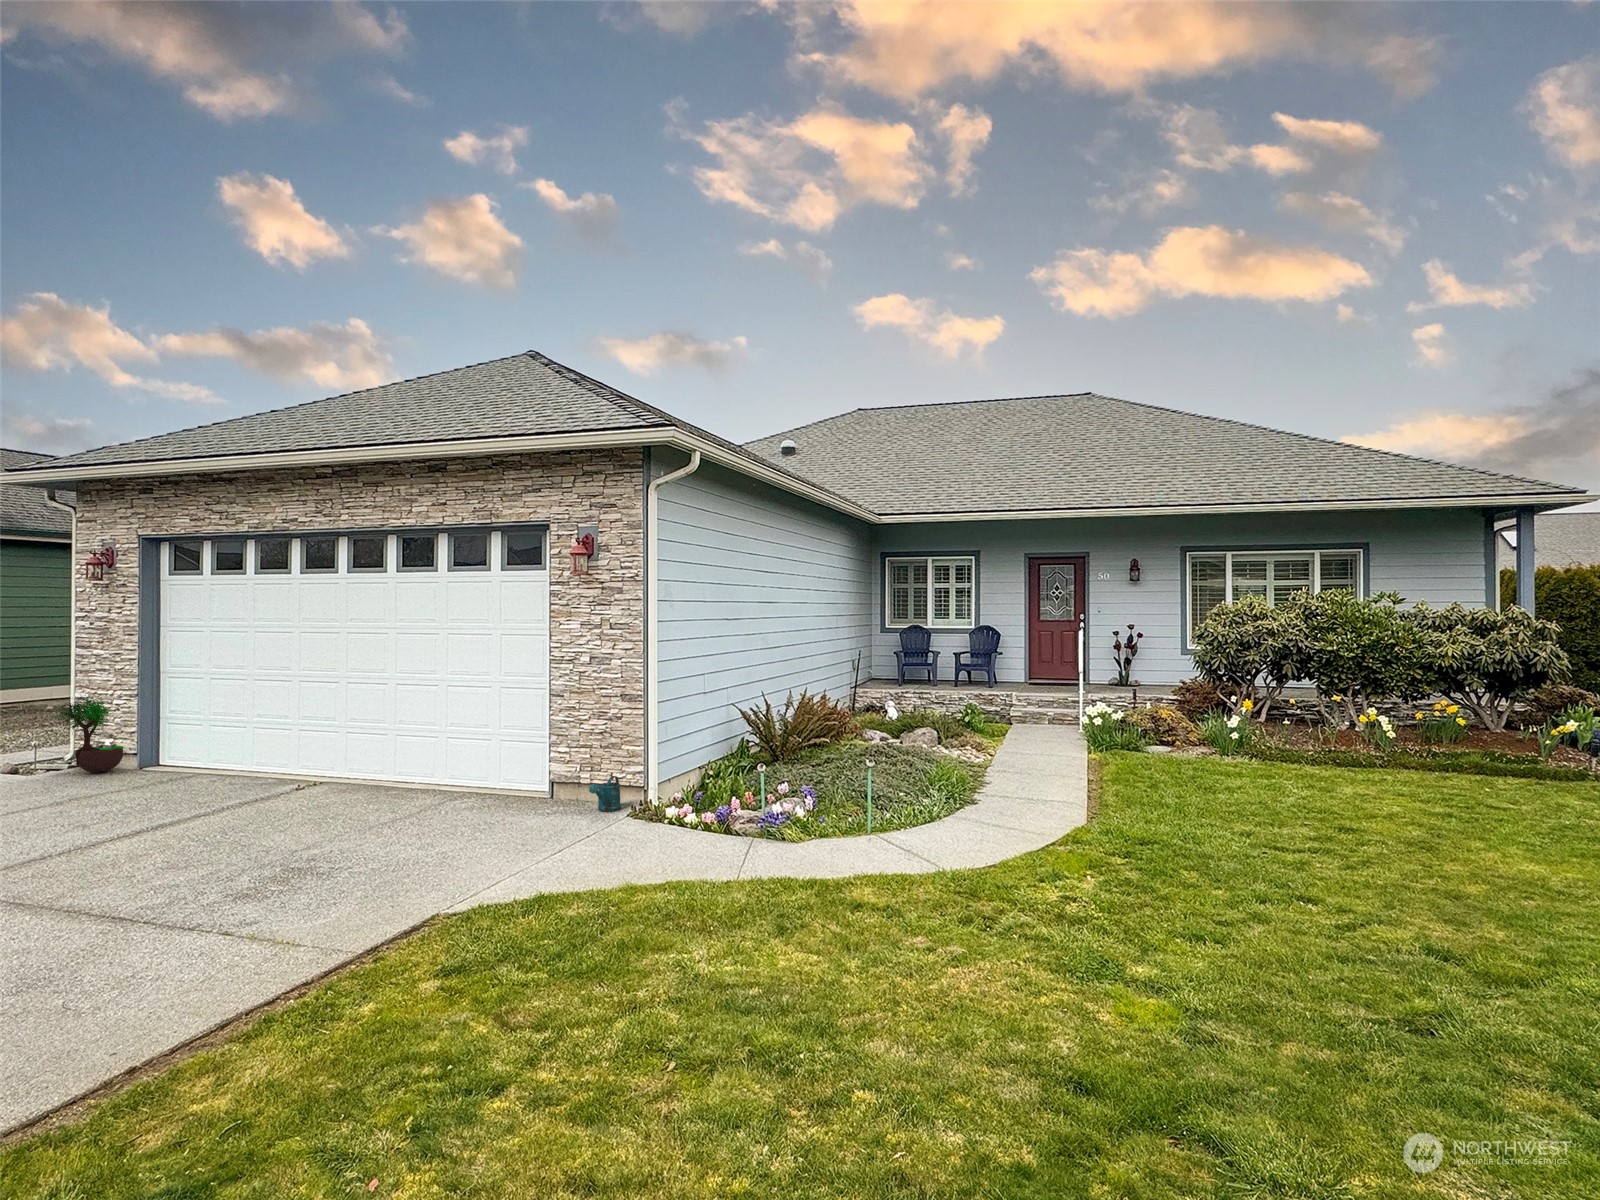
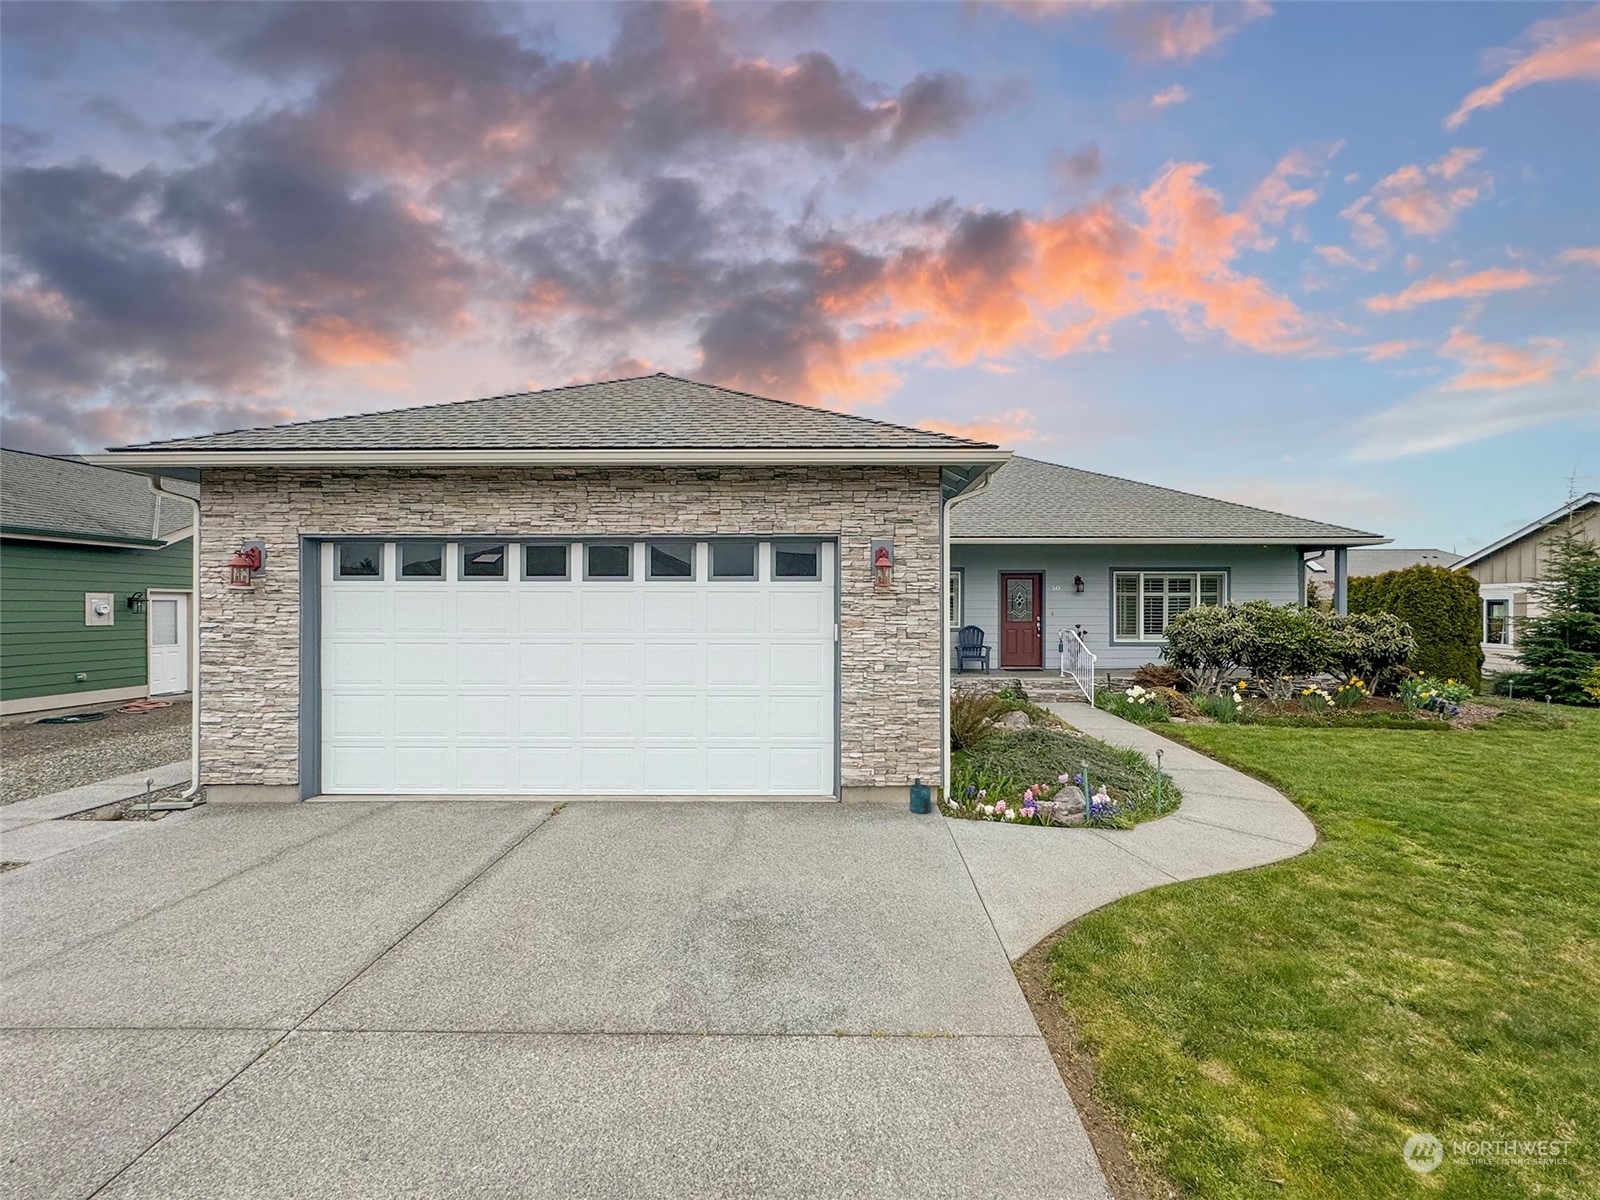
potted tree: present [53,691,123,773] -> none [199,718,286,815]

